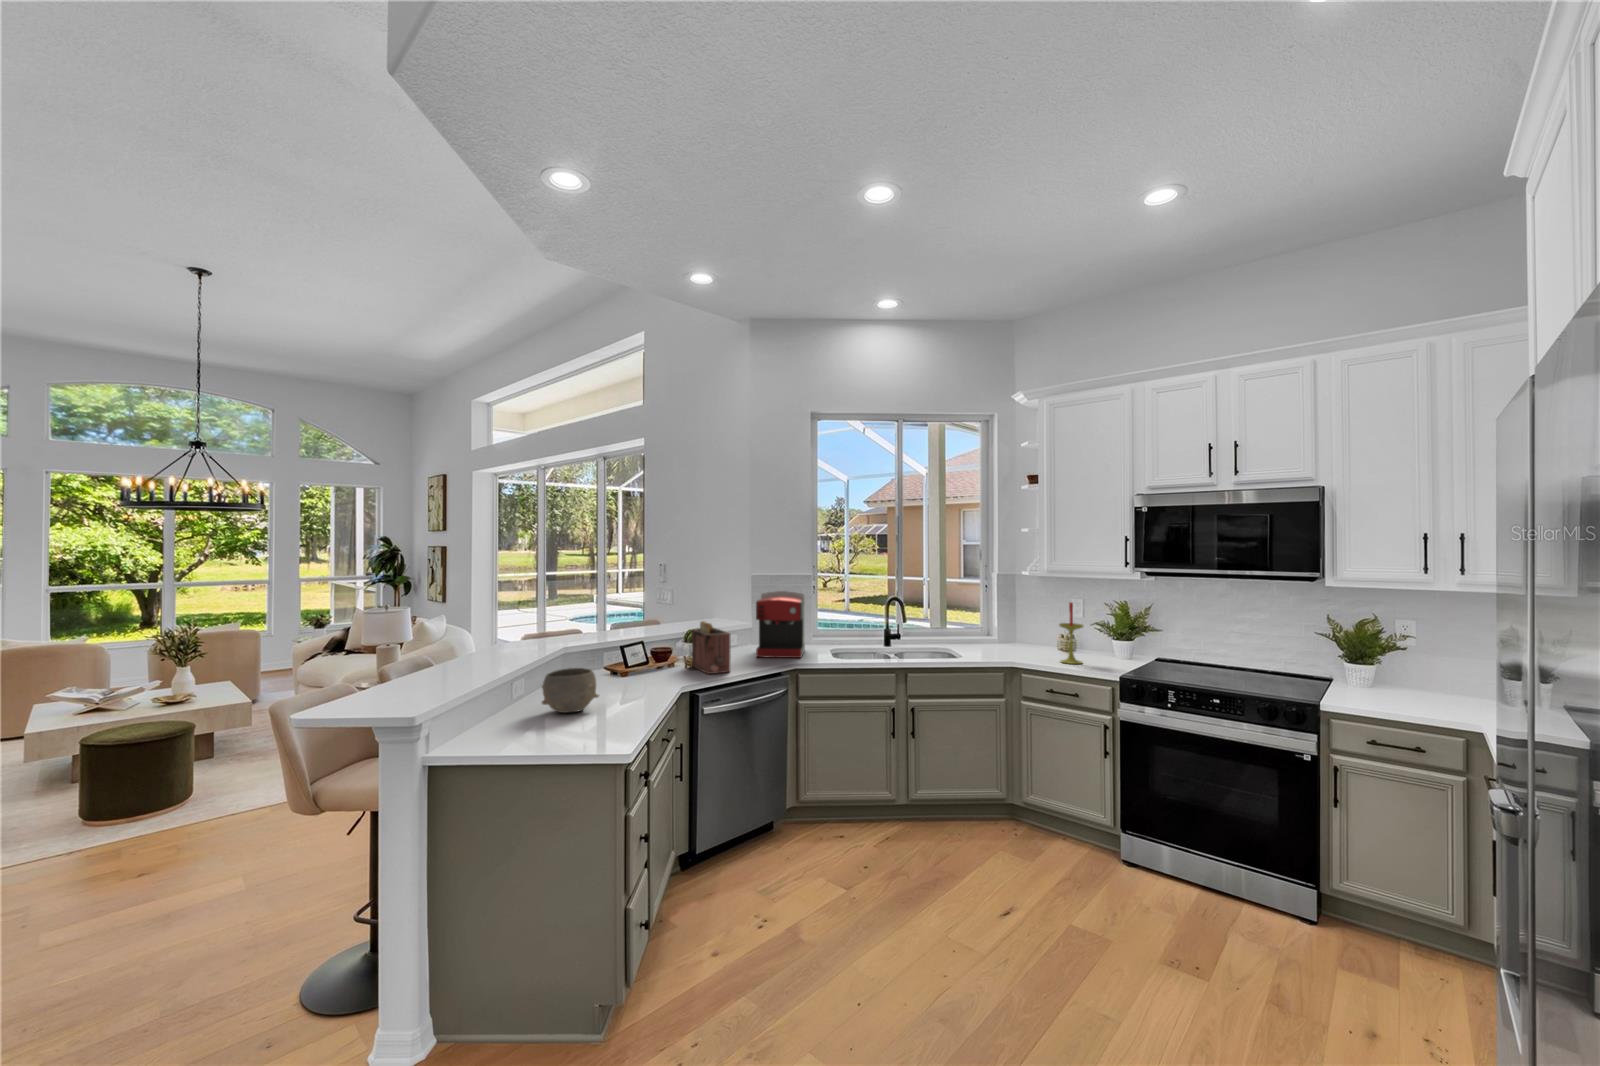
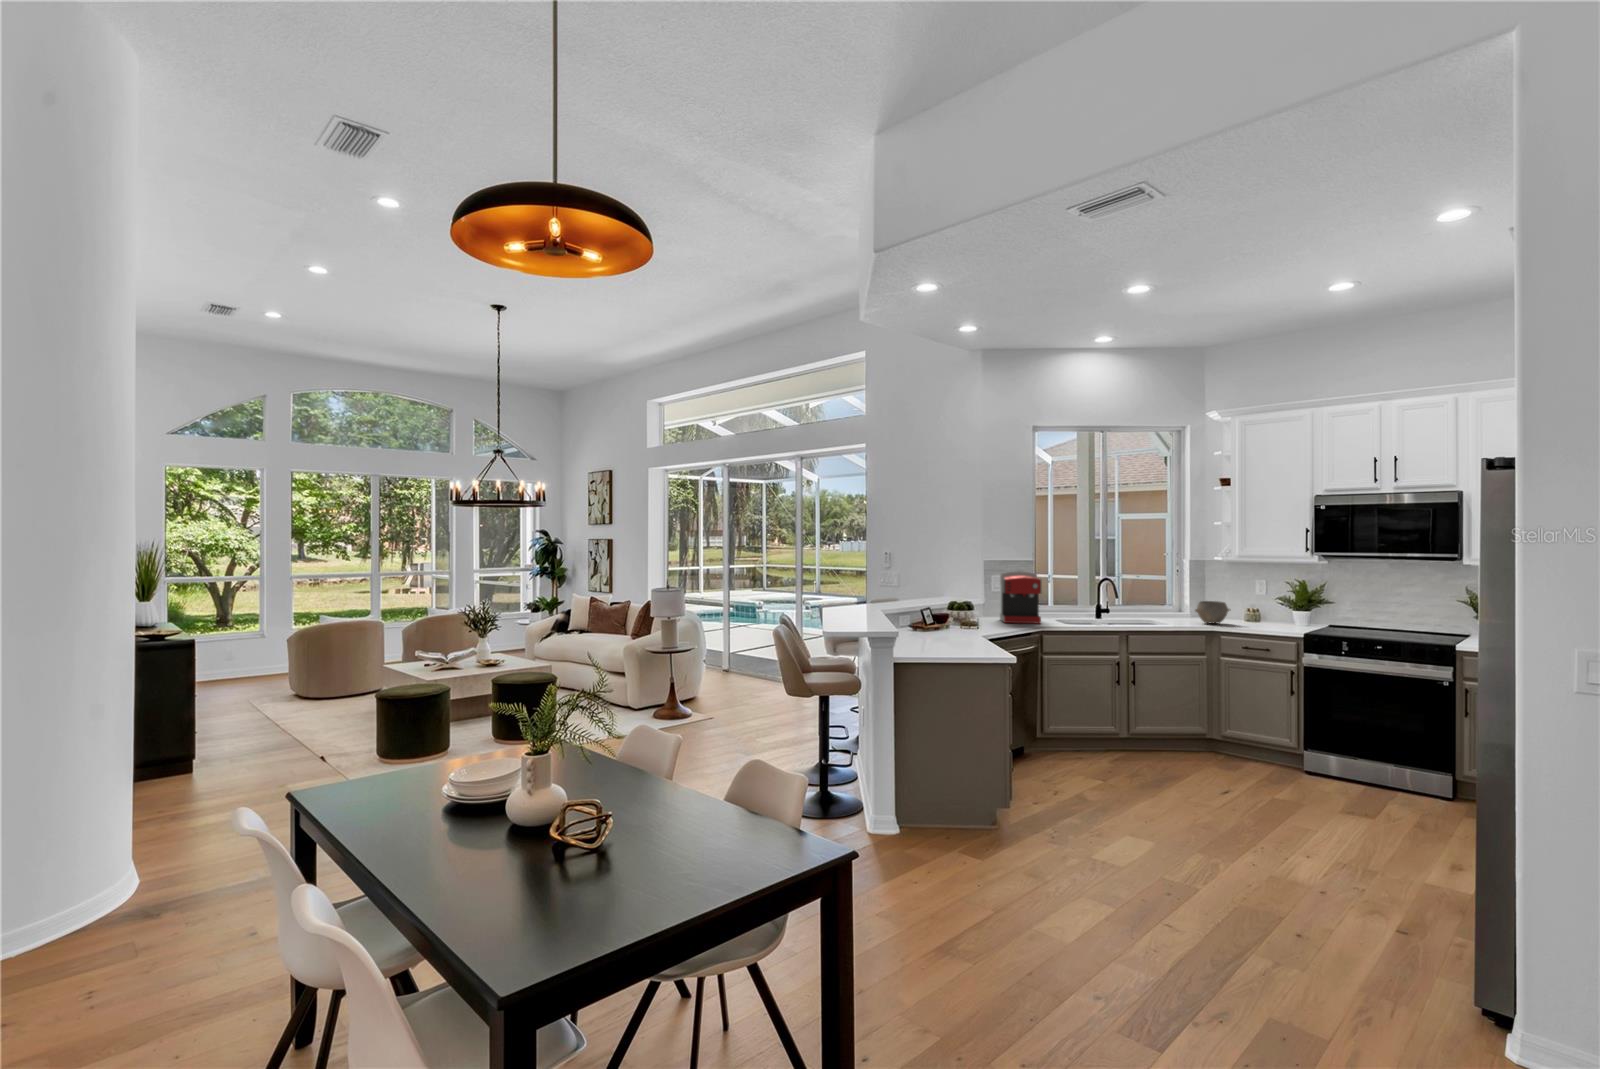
candle: present [1059,602,1083,664] -> none [1251,579,1272,628]
toaster: present [692,621,731,674] -> none [964,592,1001,630]
bowl: present [542,668,599,713] -> present [1195,601,1230,623]

